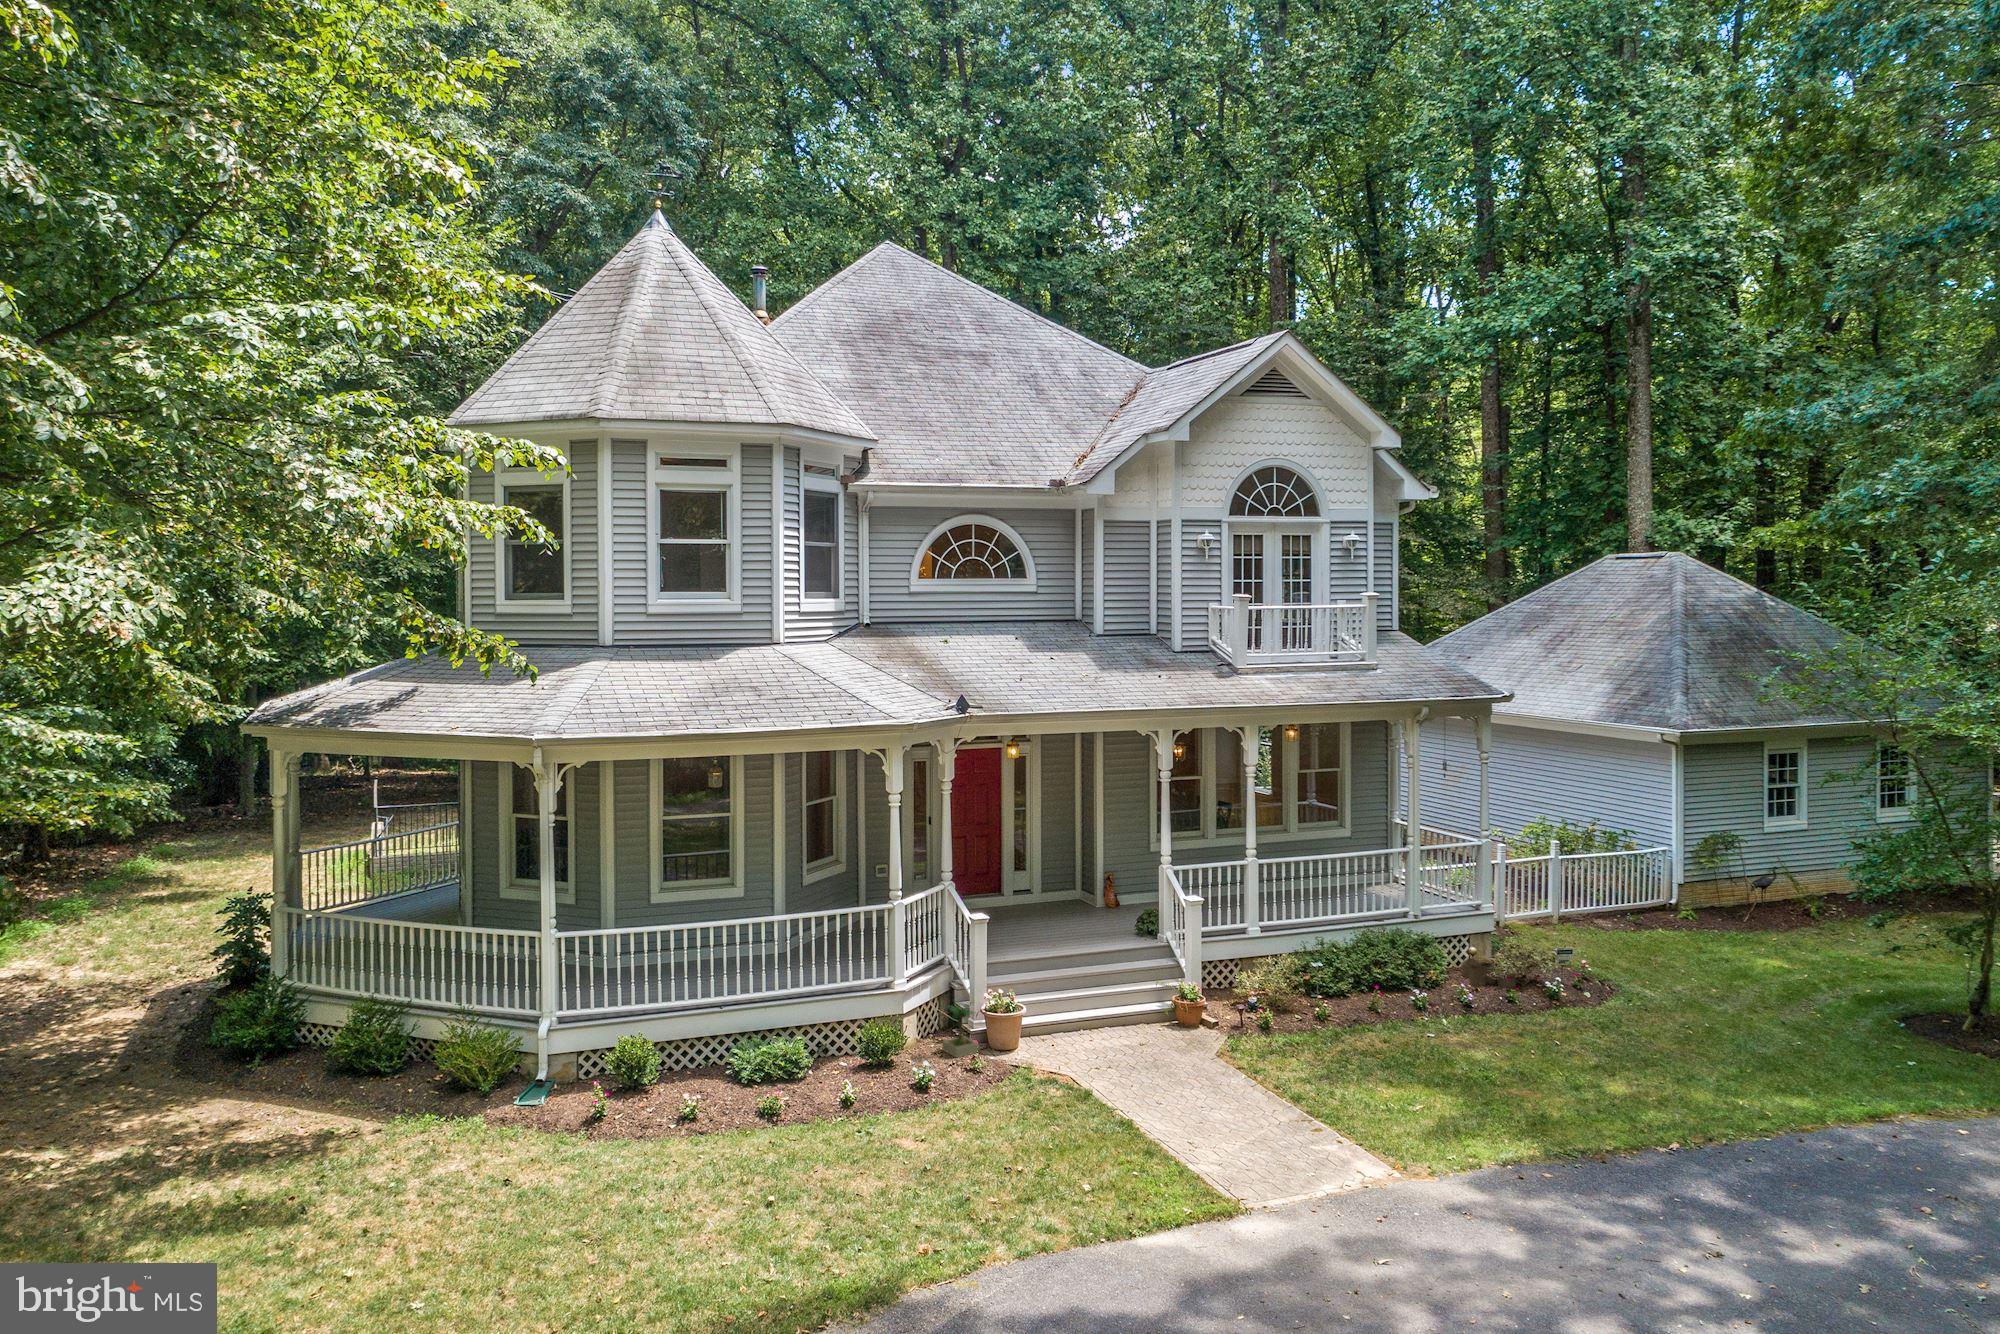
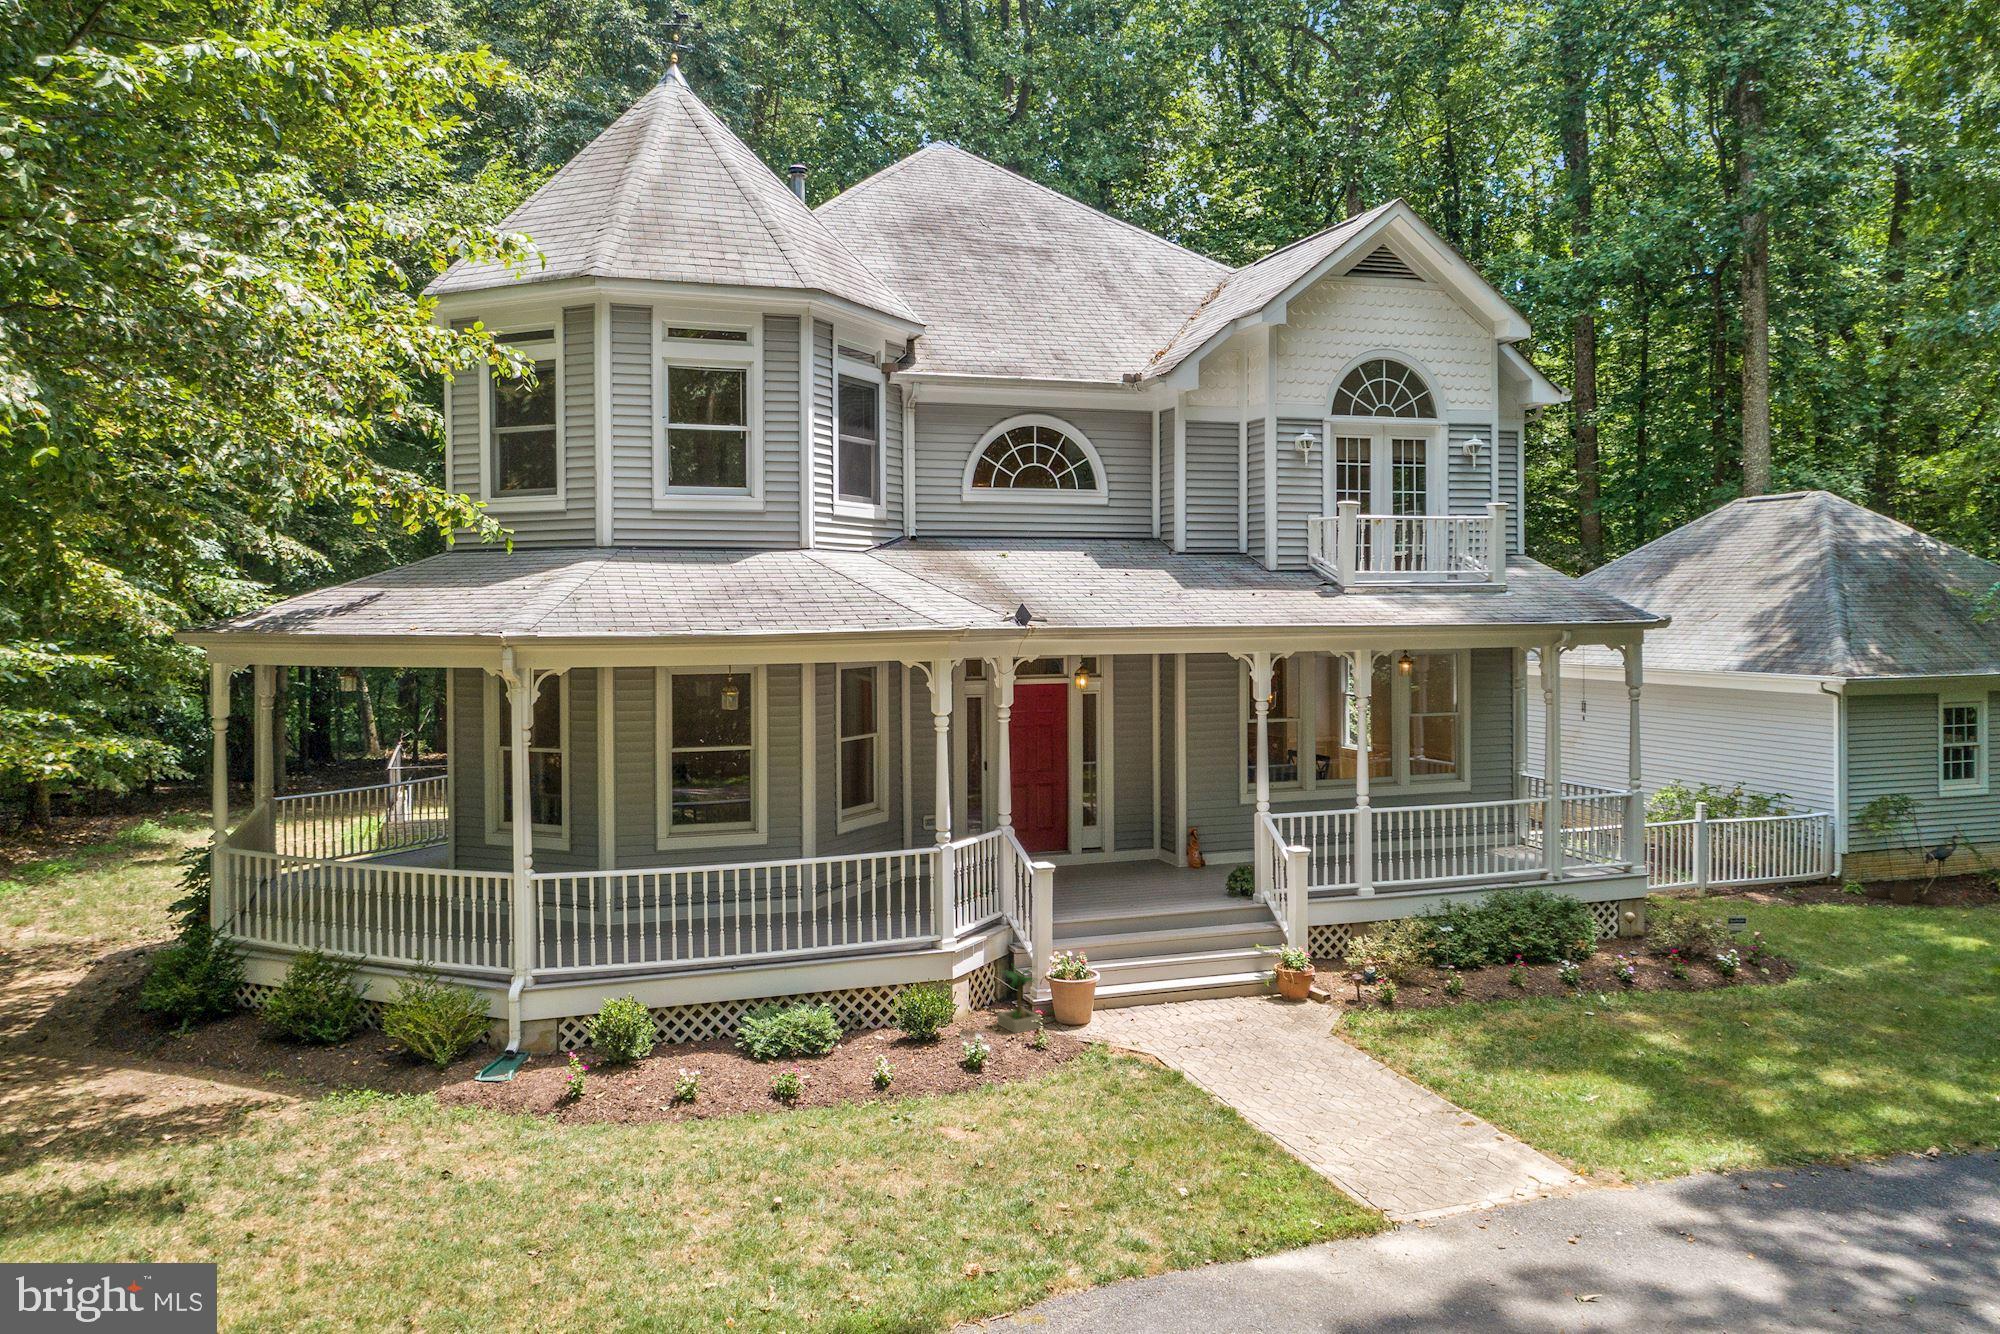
woven basket: present [1461,958,1516,988] -> present [1868,881,1936,905]

